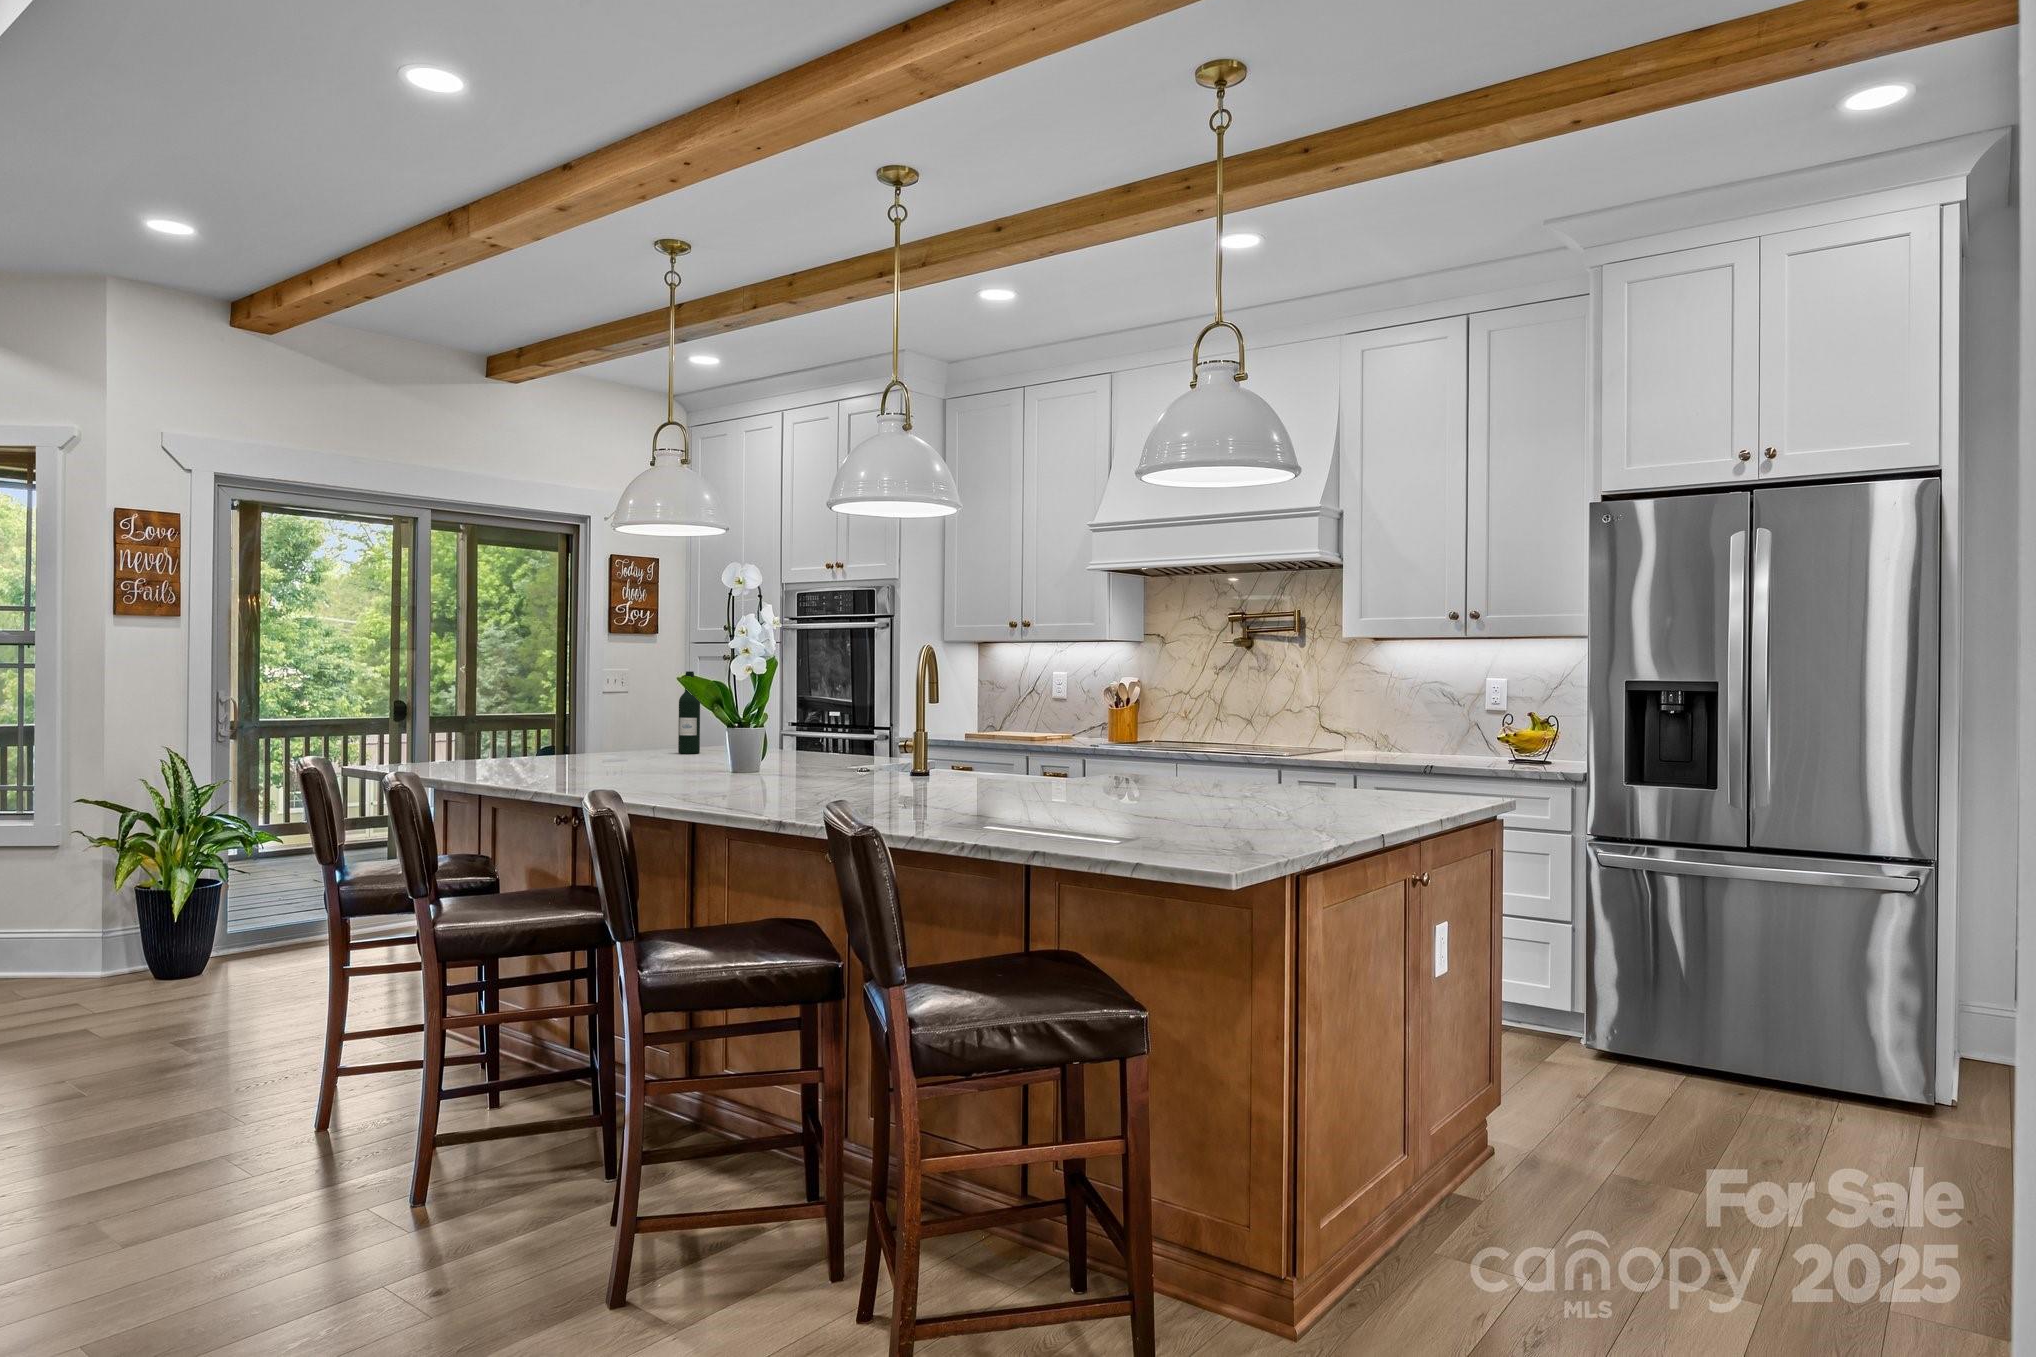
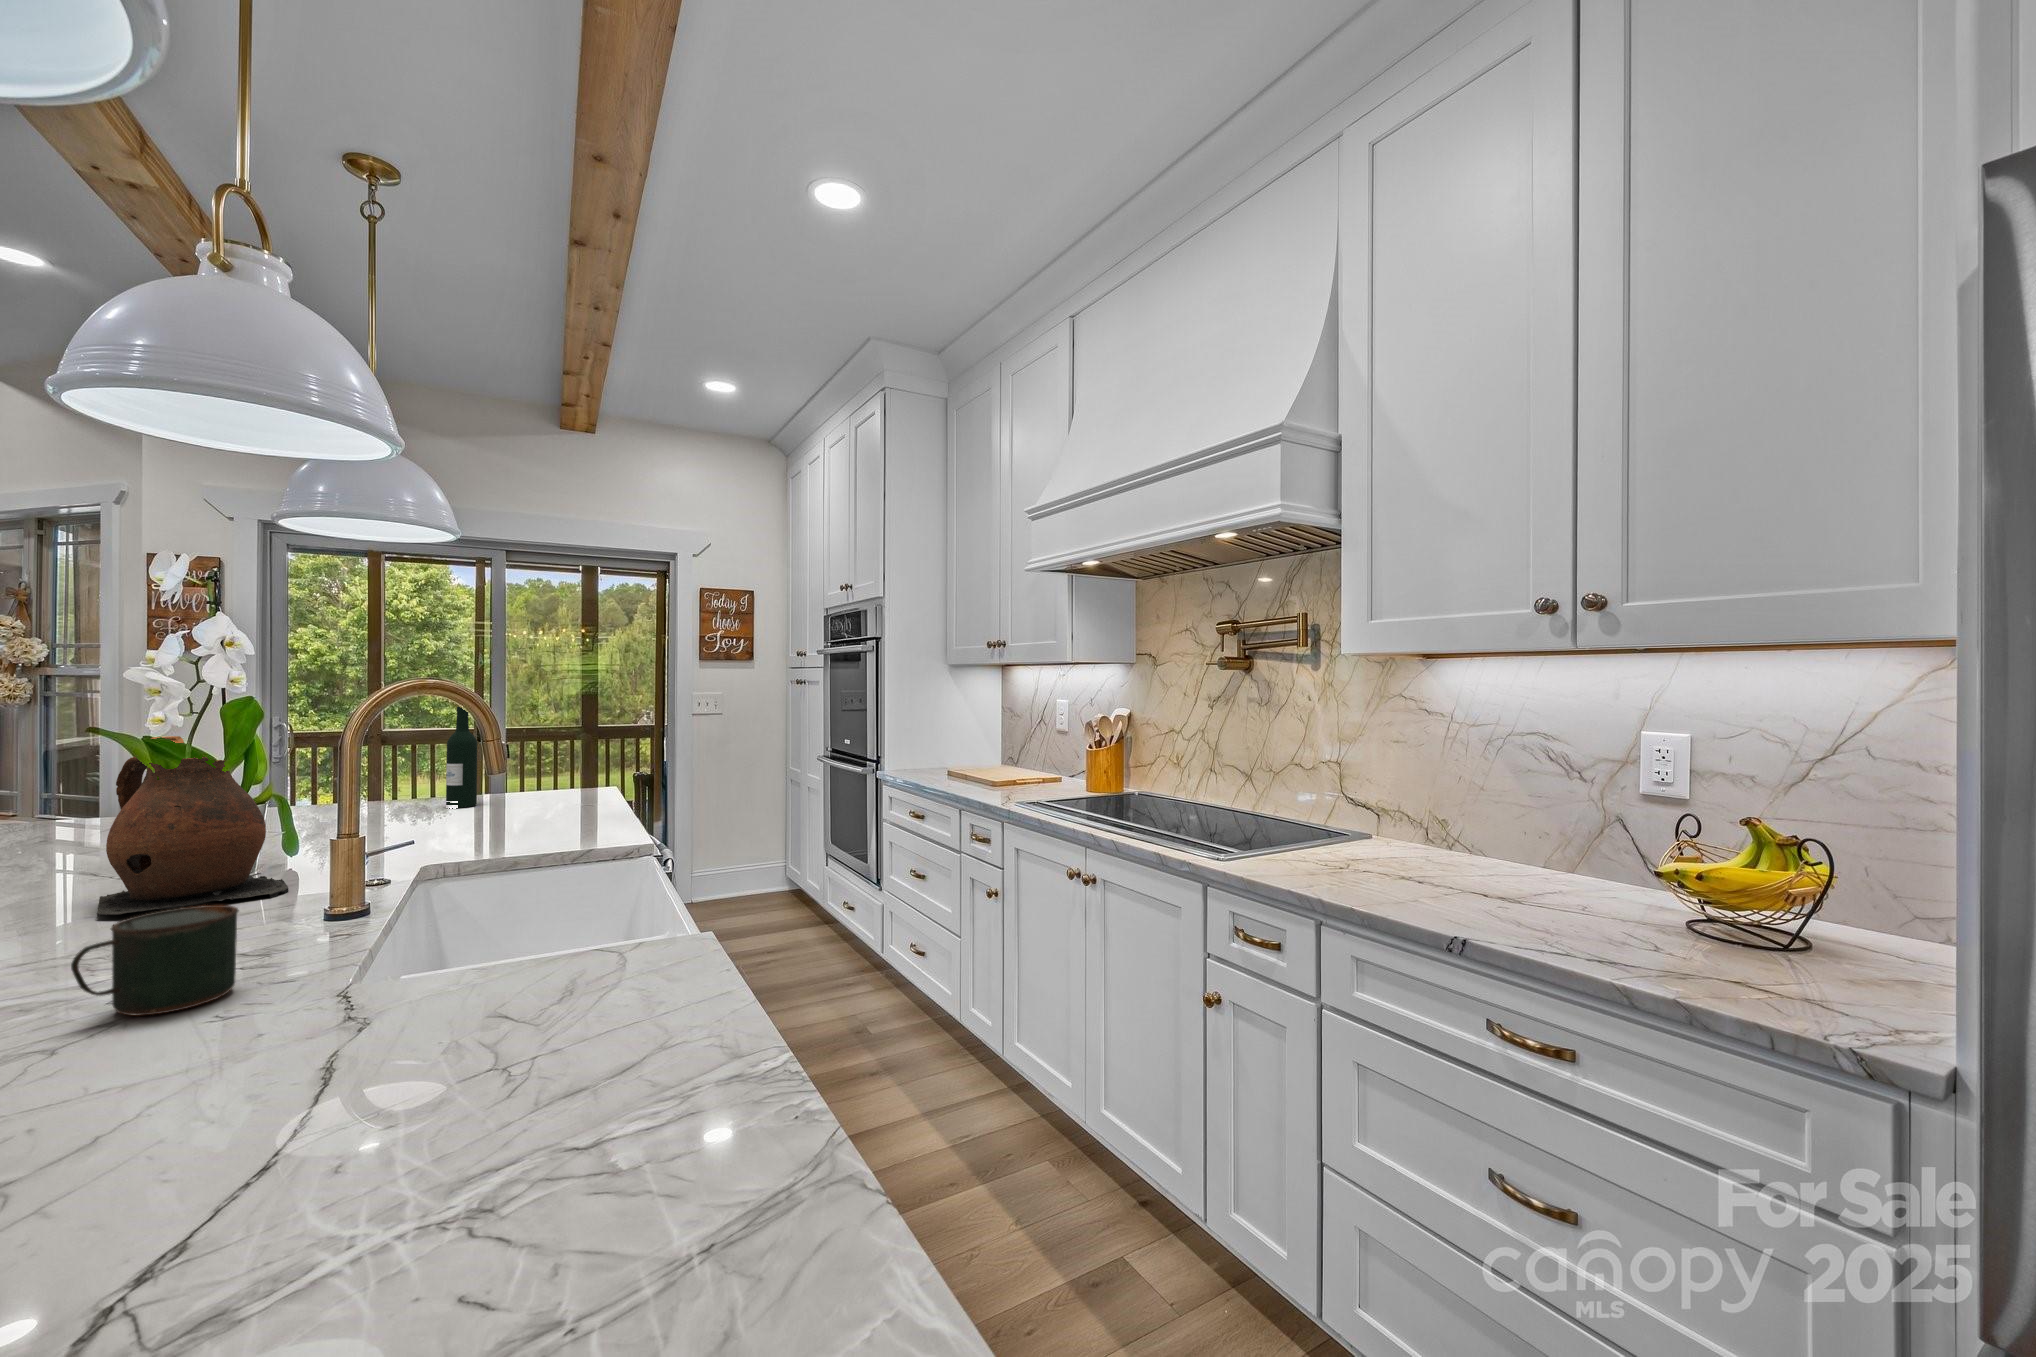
ceramic pitcher: none [766,679,856,776] -> present [97,736,288,917]
mug: none [989,744,1026,783] -> present [71,905,238,1015]

